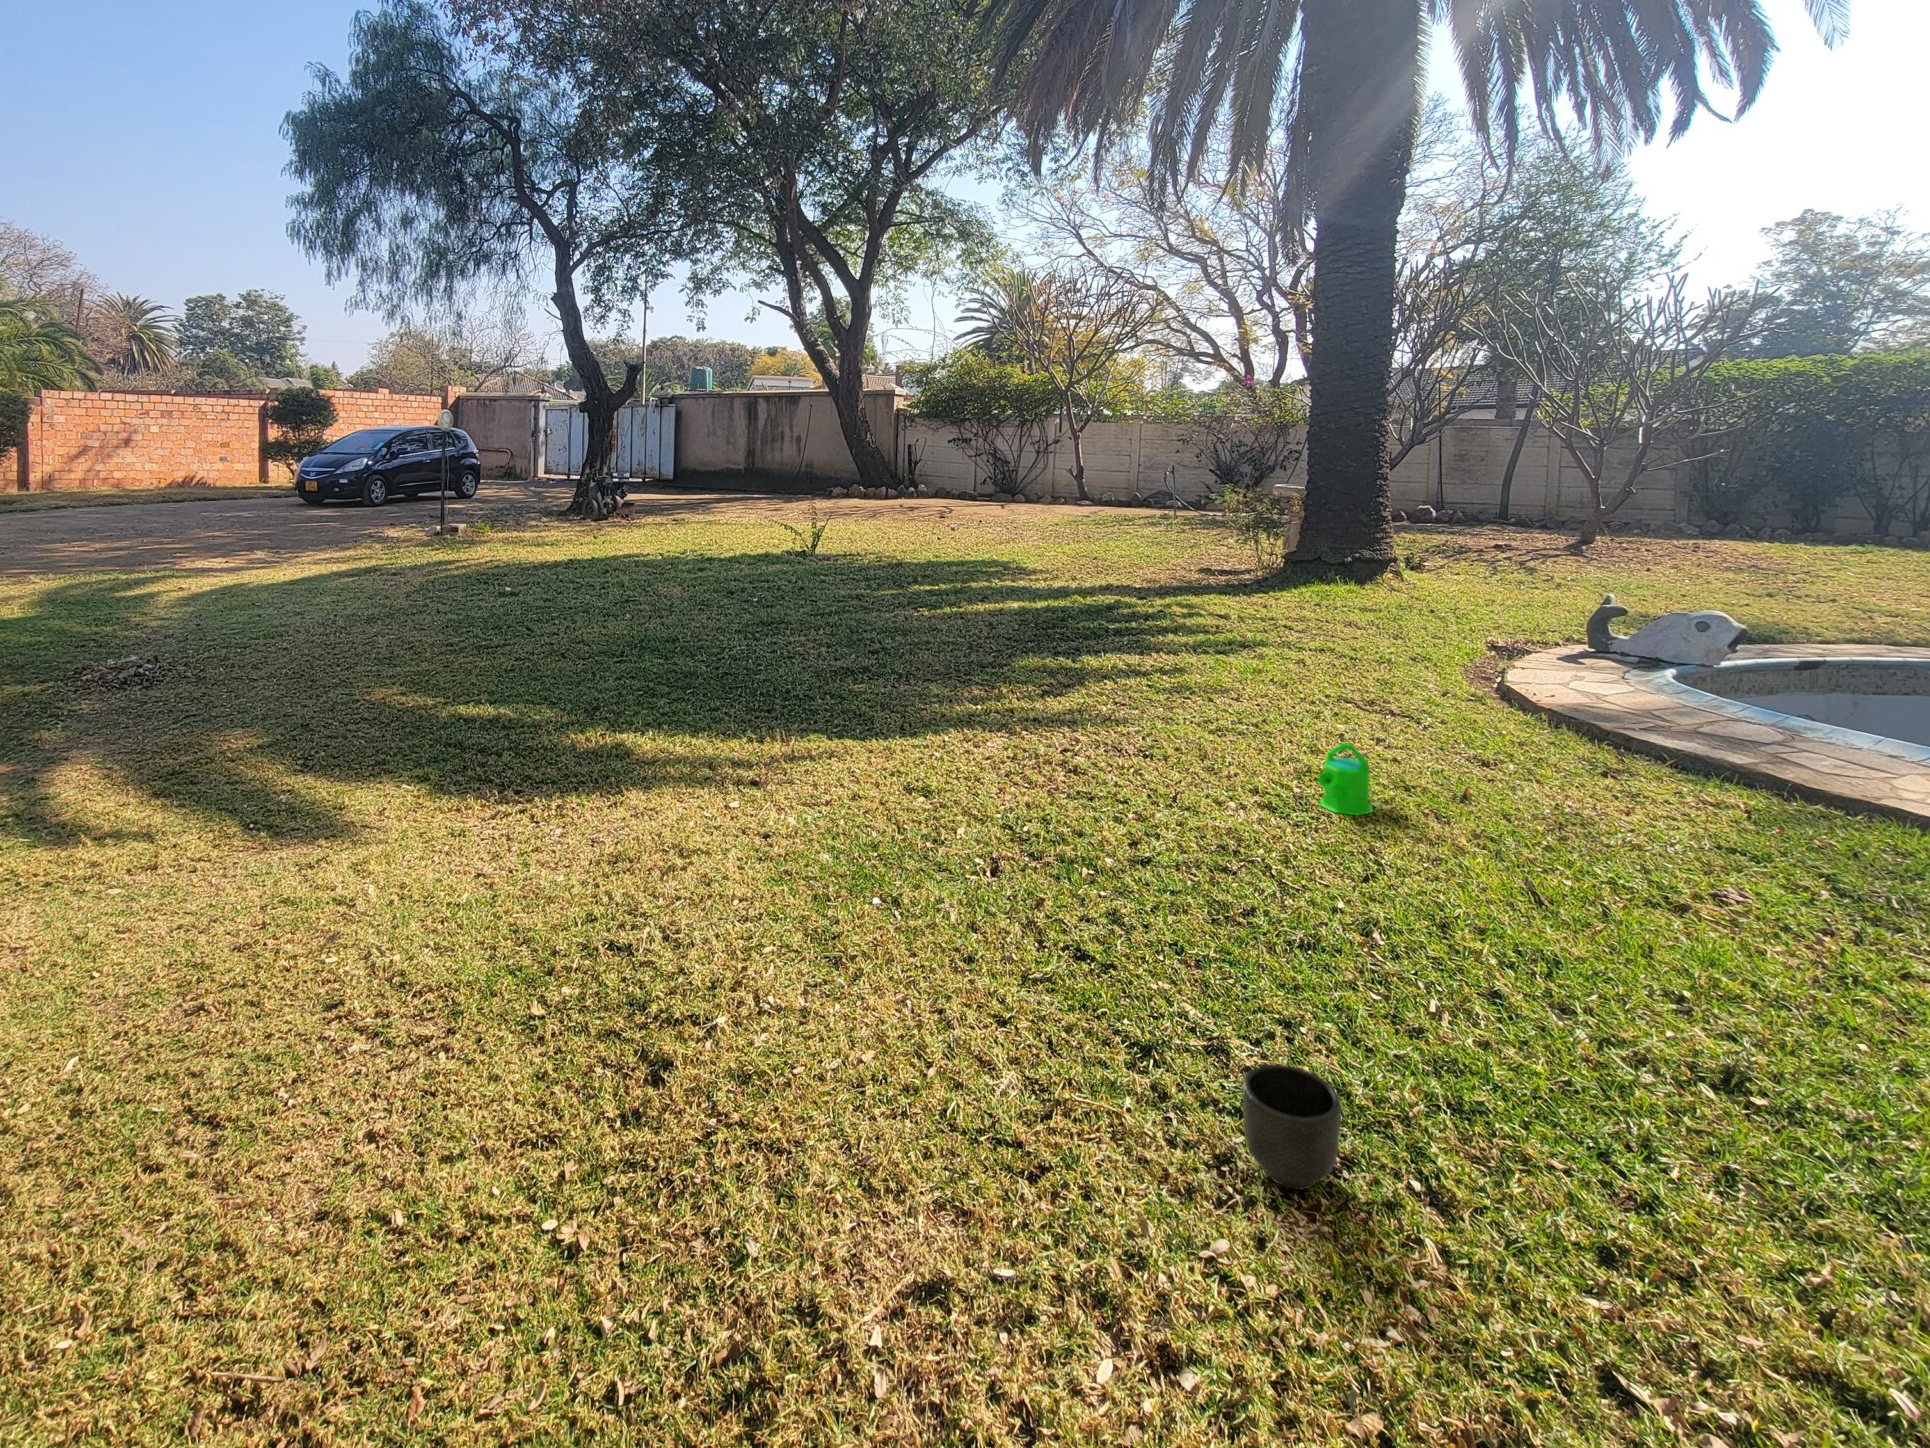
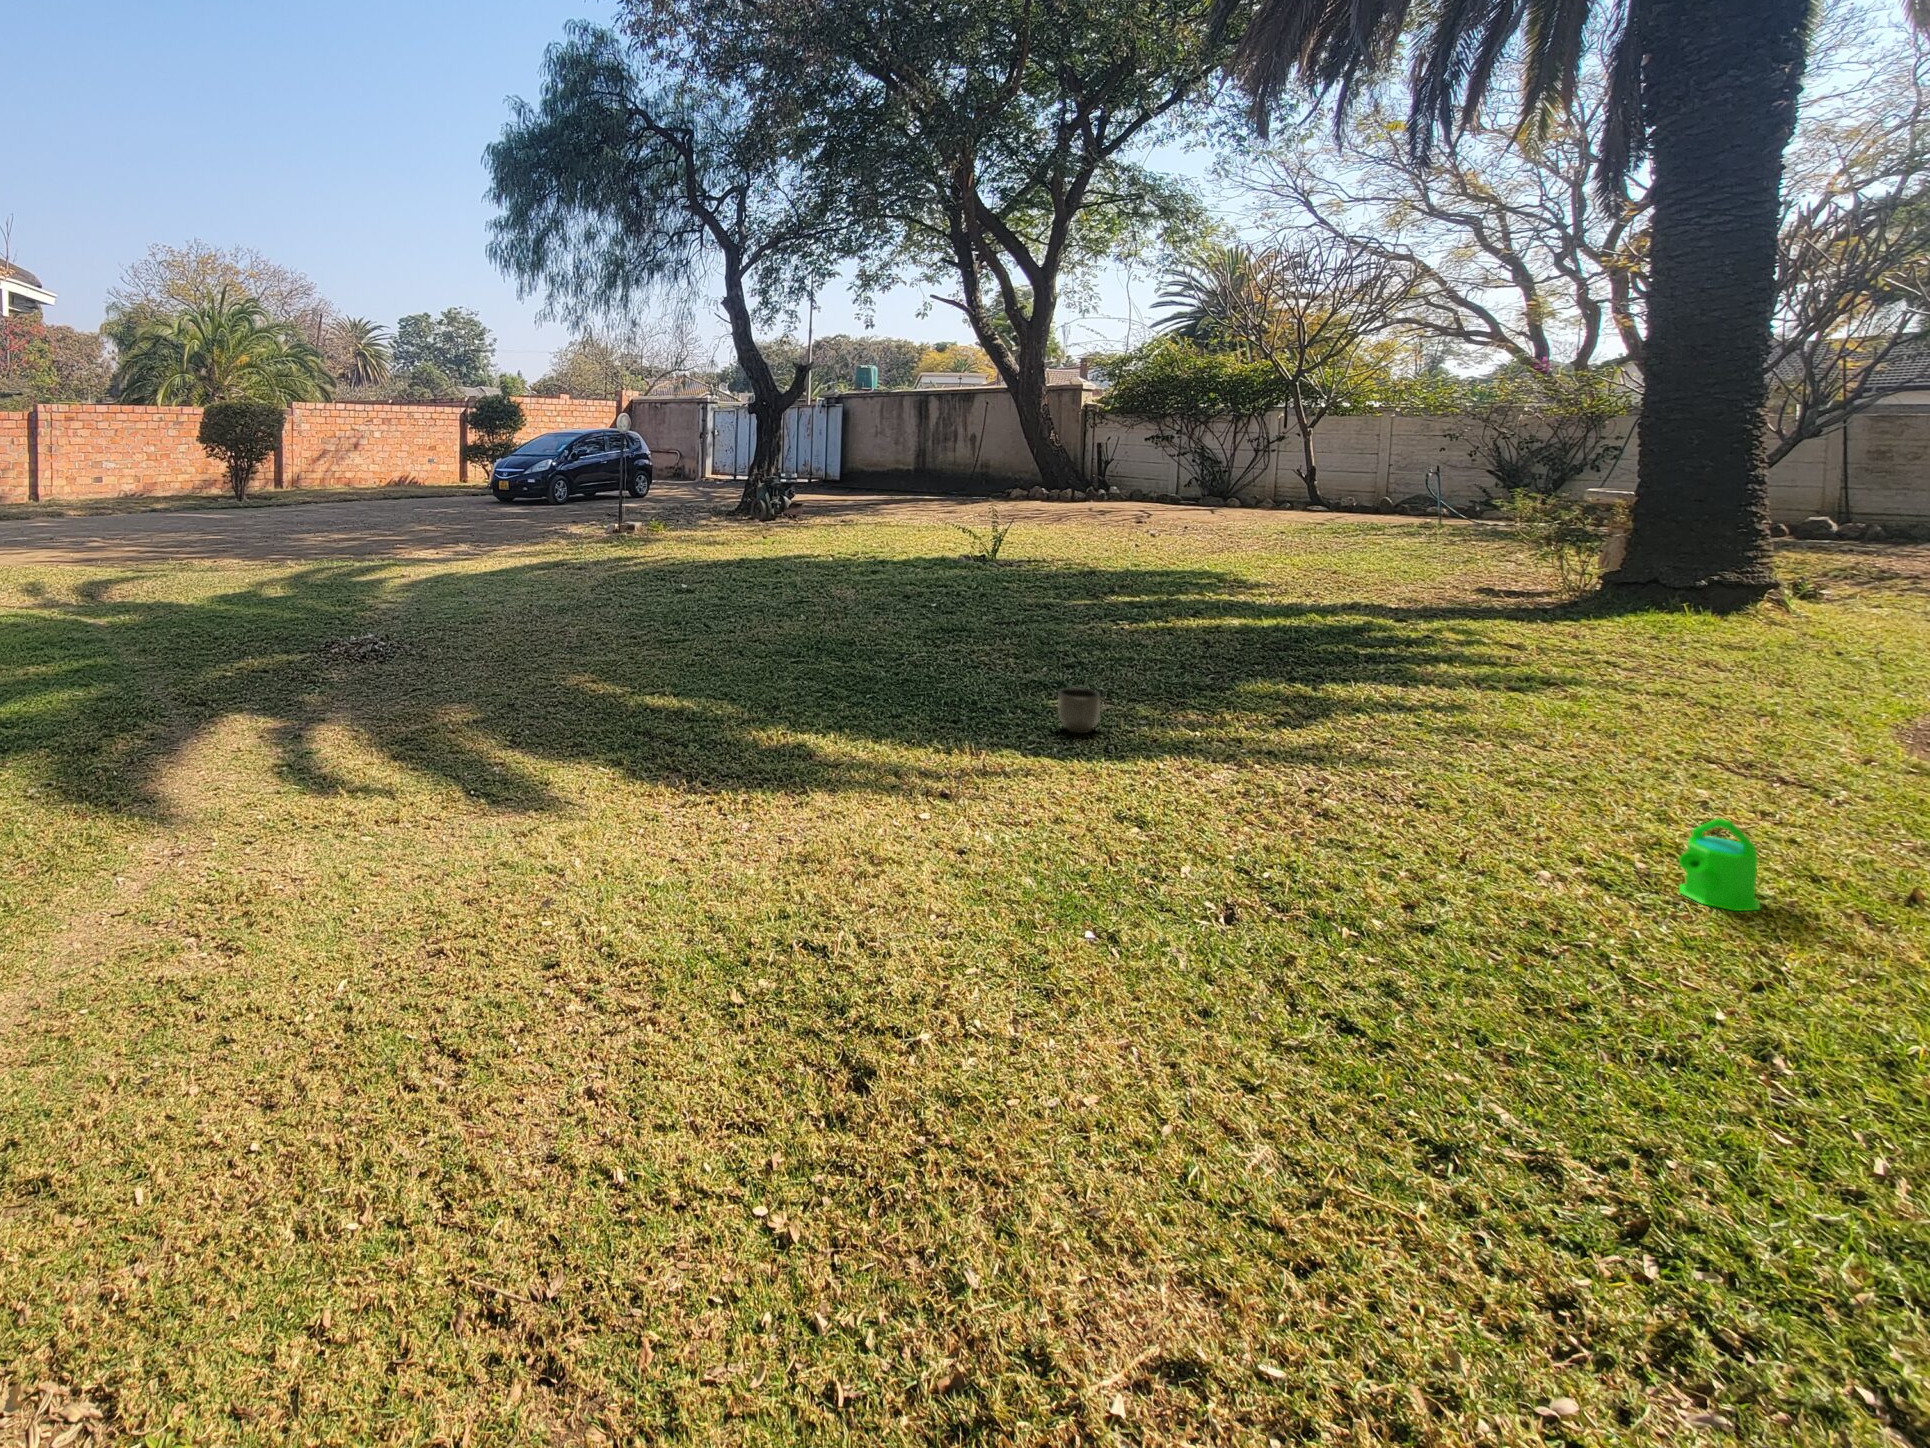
planter: present [1242,1064,1341,1190] -> present [1058,687,1100,733]

